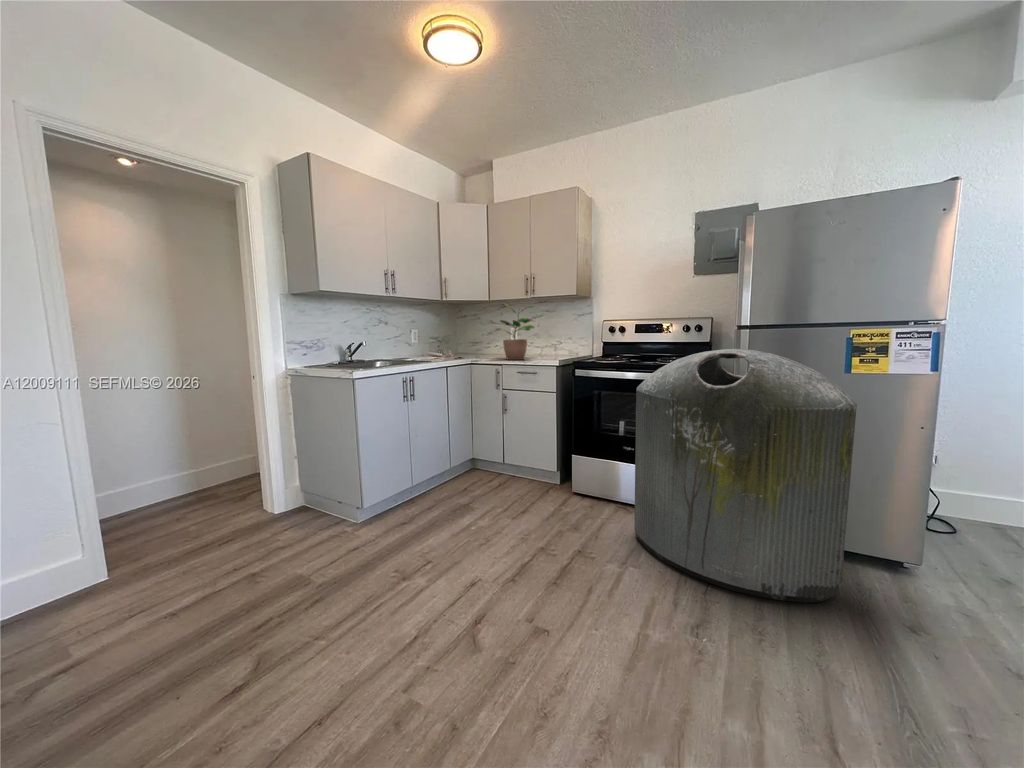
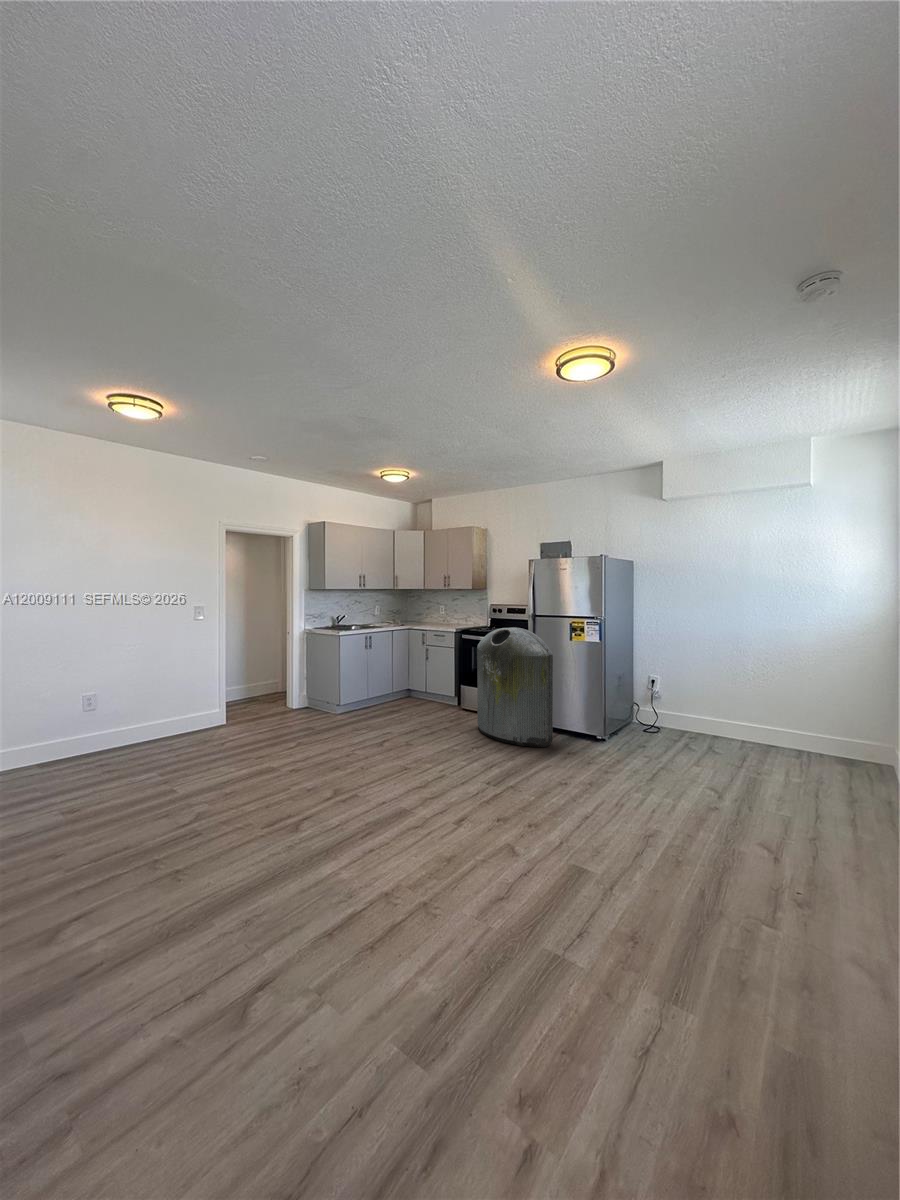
potted plant: present [495,304,534,360] -> none [420,594,448,628]

